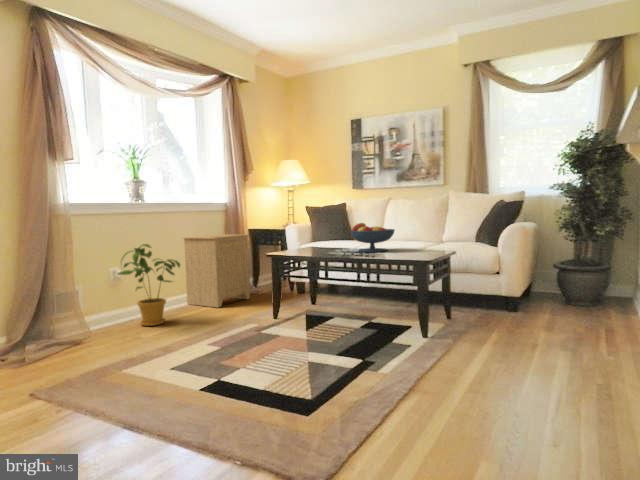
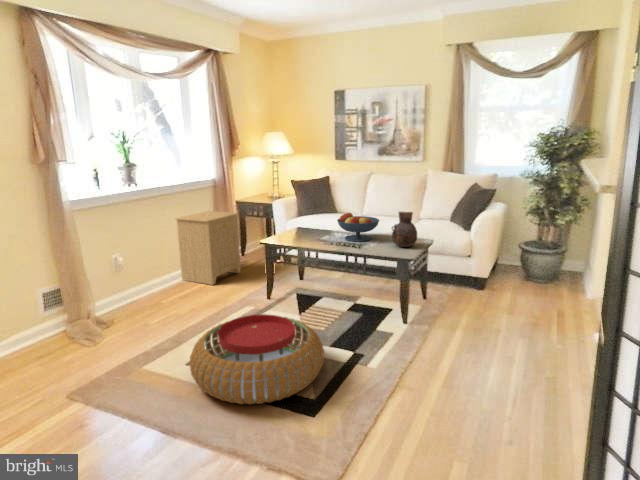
vase: none [407,215,437,254] -> present [392,212,417,247]
house plant: present [118,244,180,326] -> none [119,237,179,310]
pouf: none [169,314,326,405] -> present [190,314,324,404]

